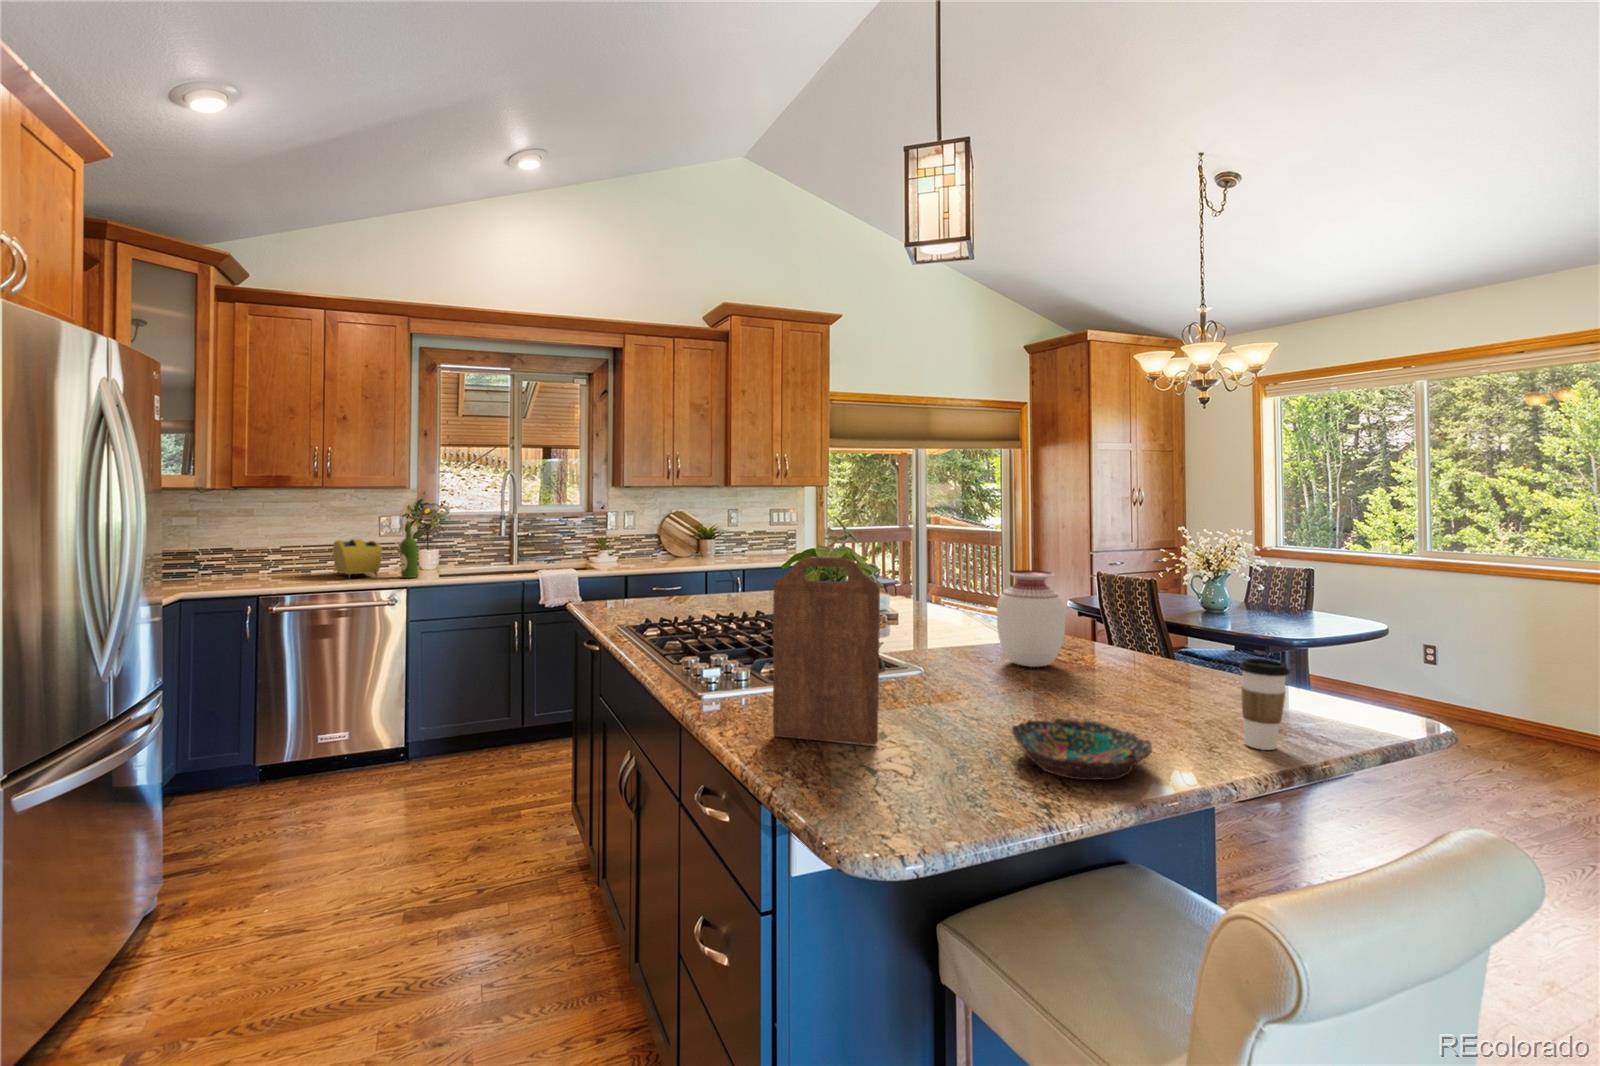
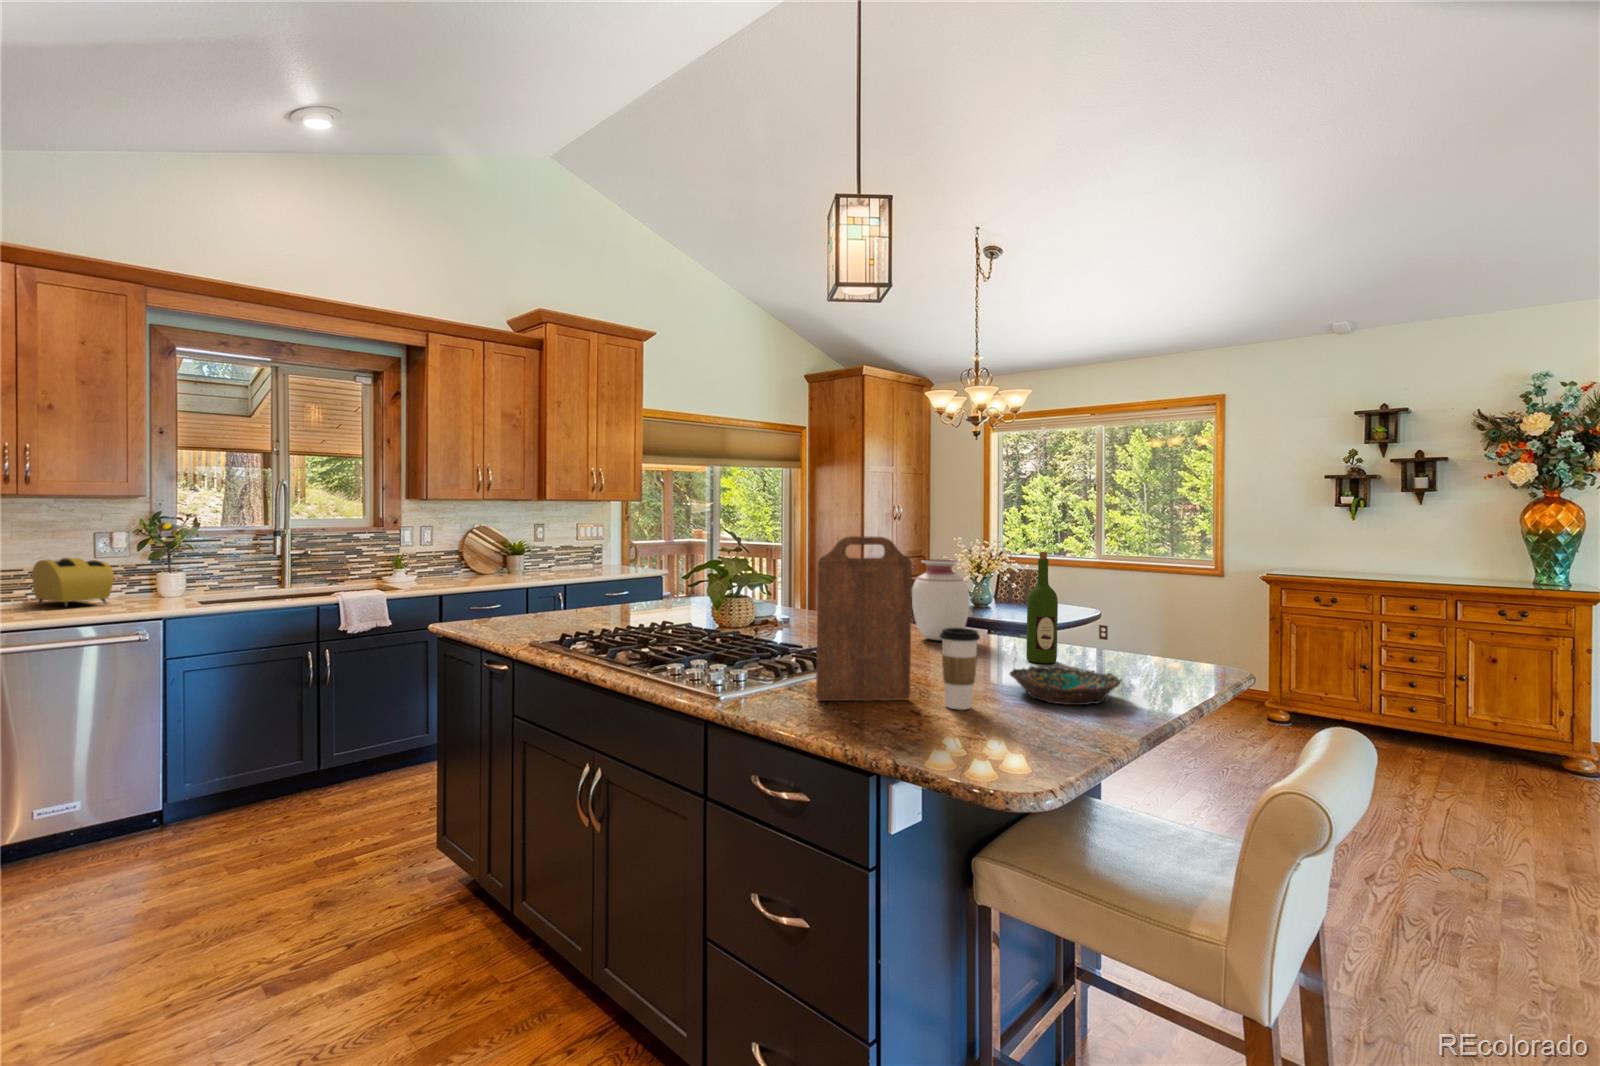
wine bottle: present [401,521,418,578] -> present [1026,552,1058,663]
coffee cup: present [1239,659,1290,750] -> present [940,628,980,710]

